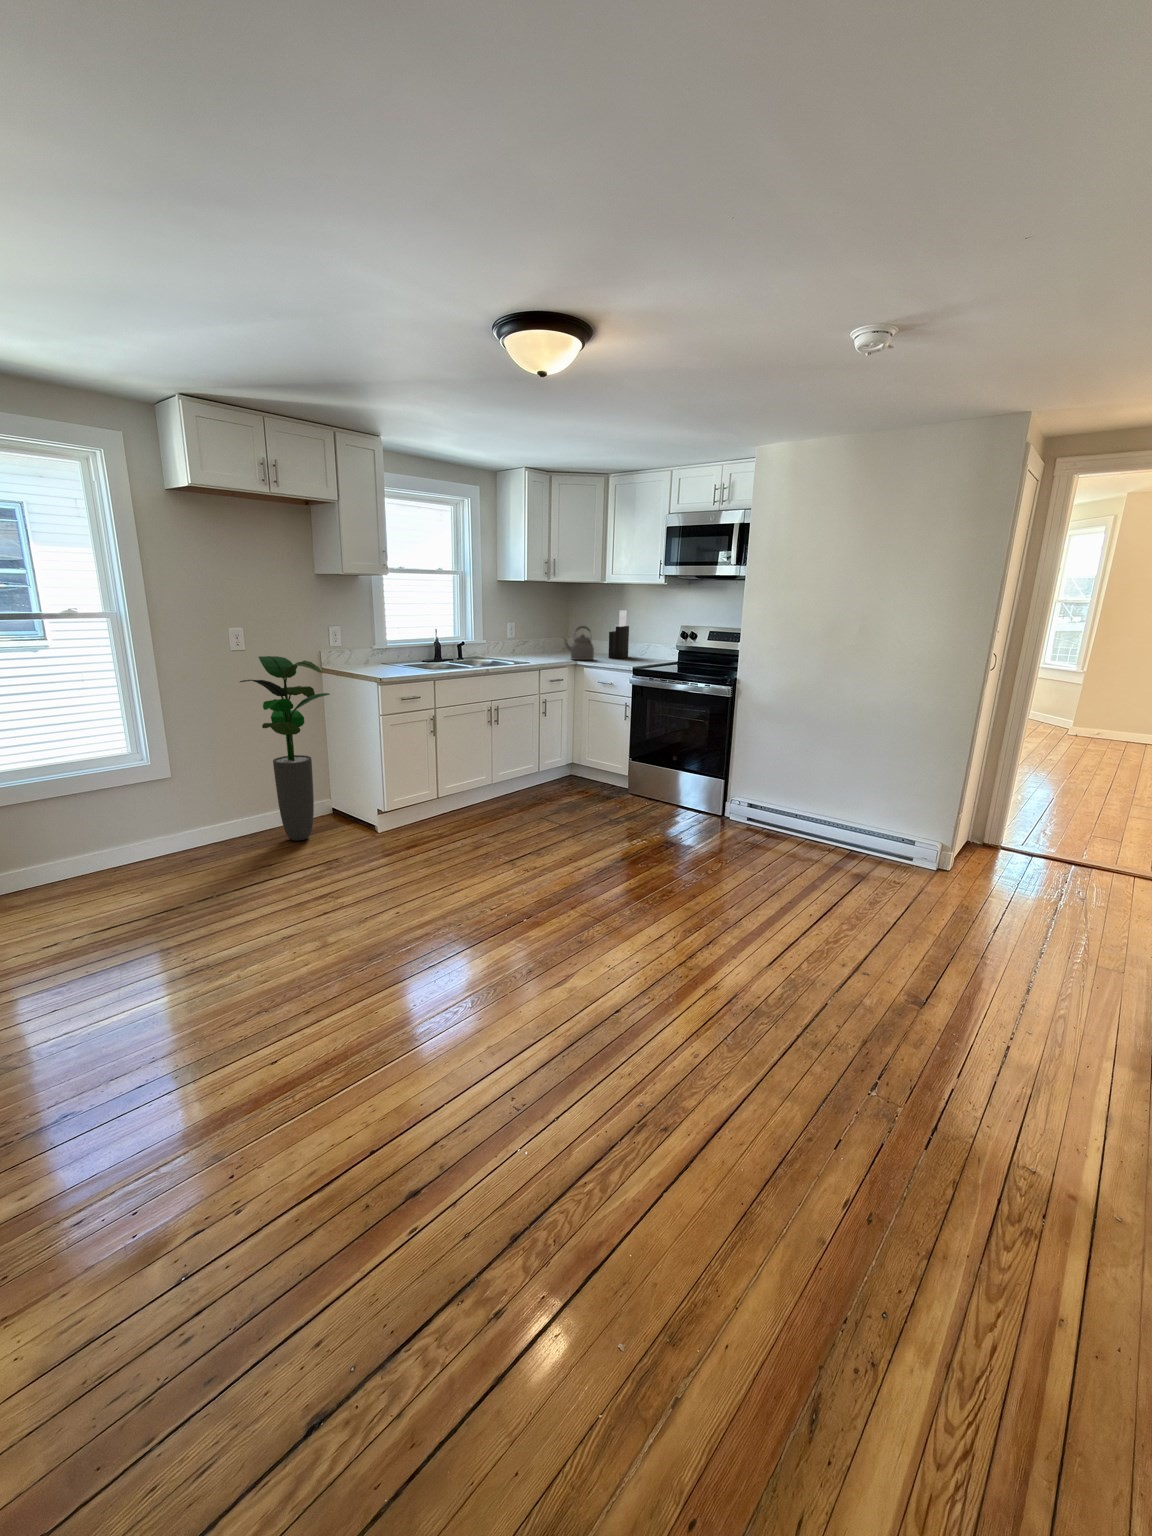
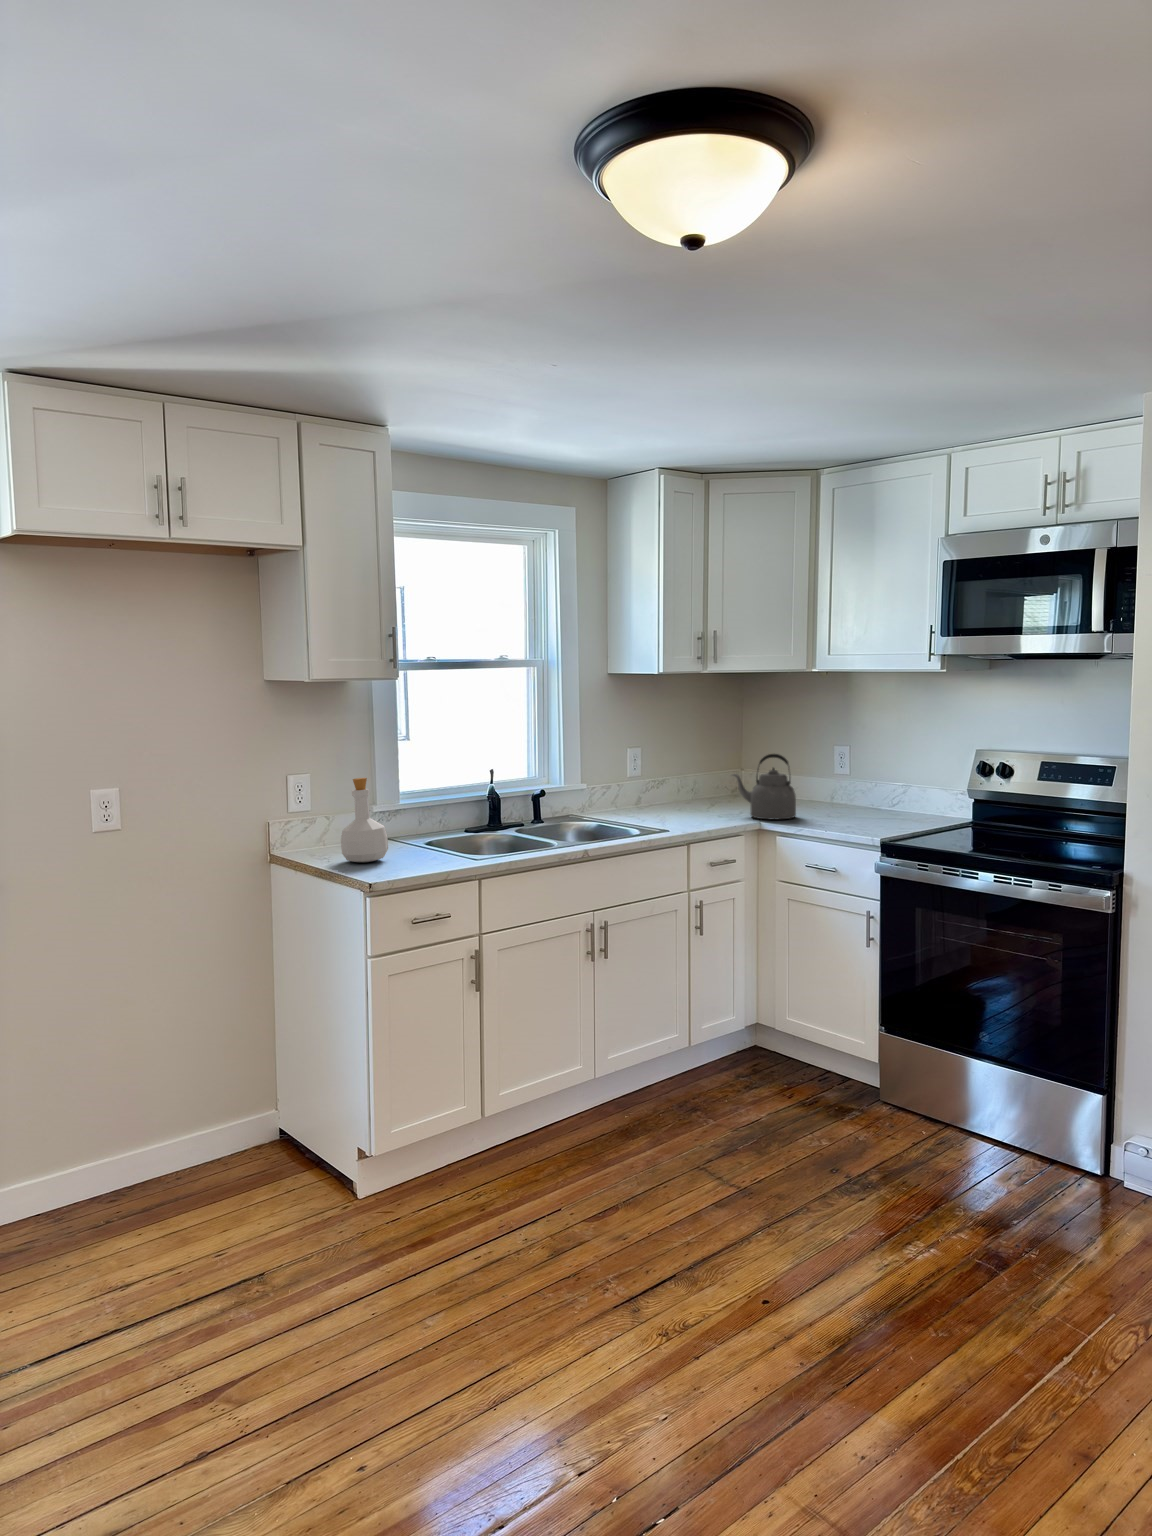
knife block: present [608,610,629,658] -> none [824,720,863,813]
bottle: none [361,628,386,672] -> present [341,778,388,862]
potted plant: present [240,656,330,841] -> none [91,840,270,1214]

